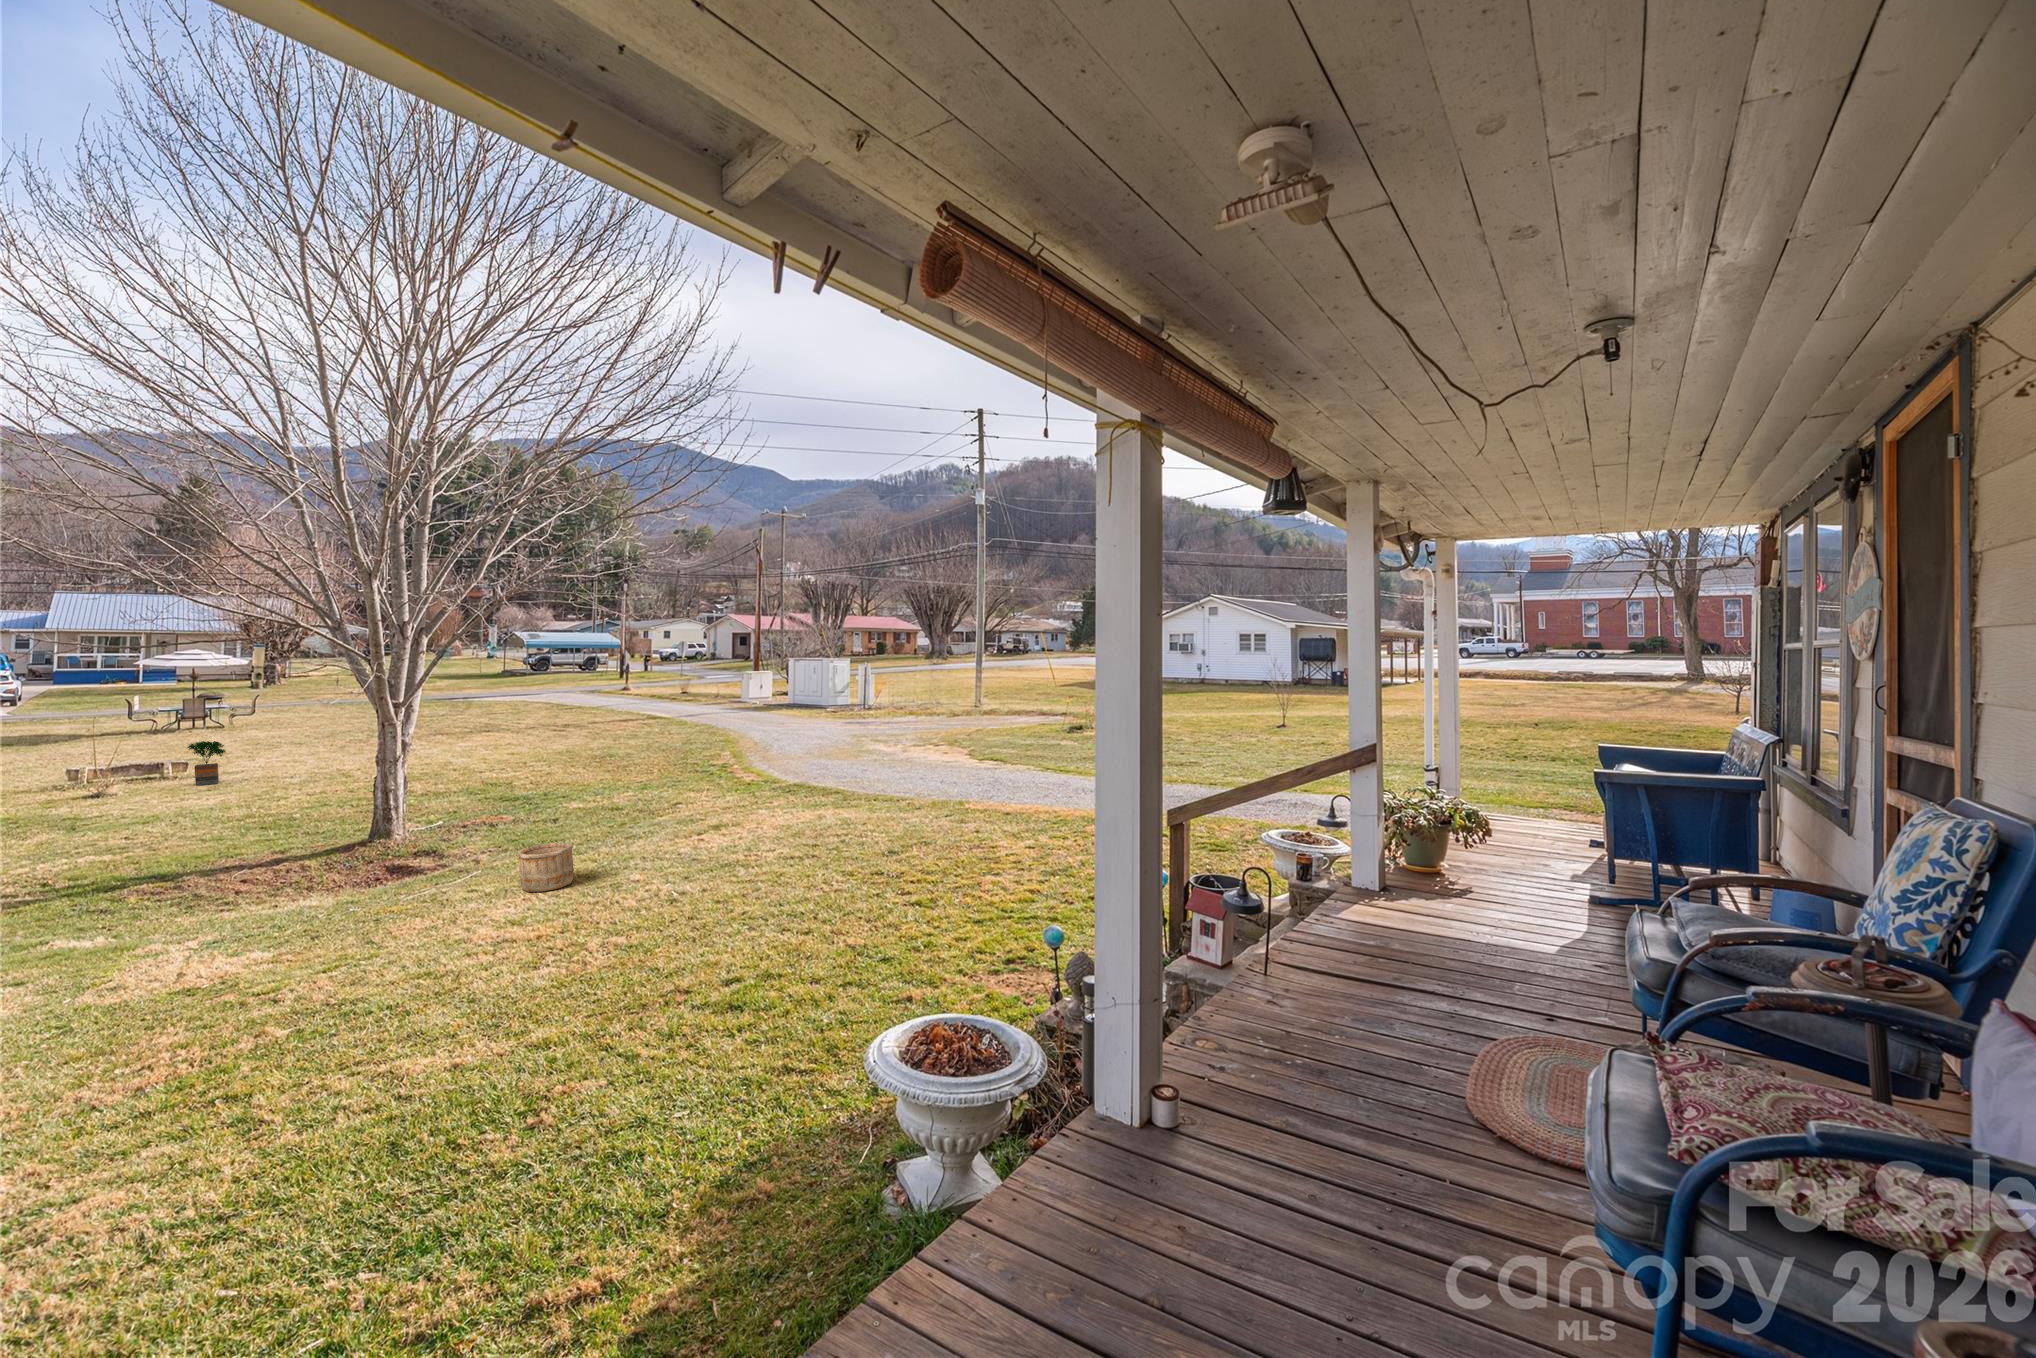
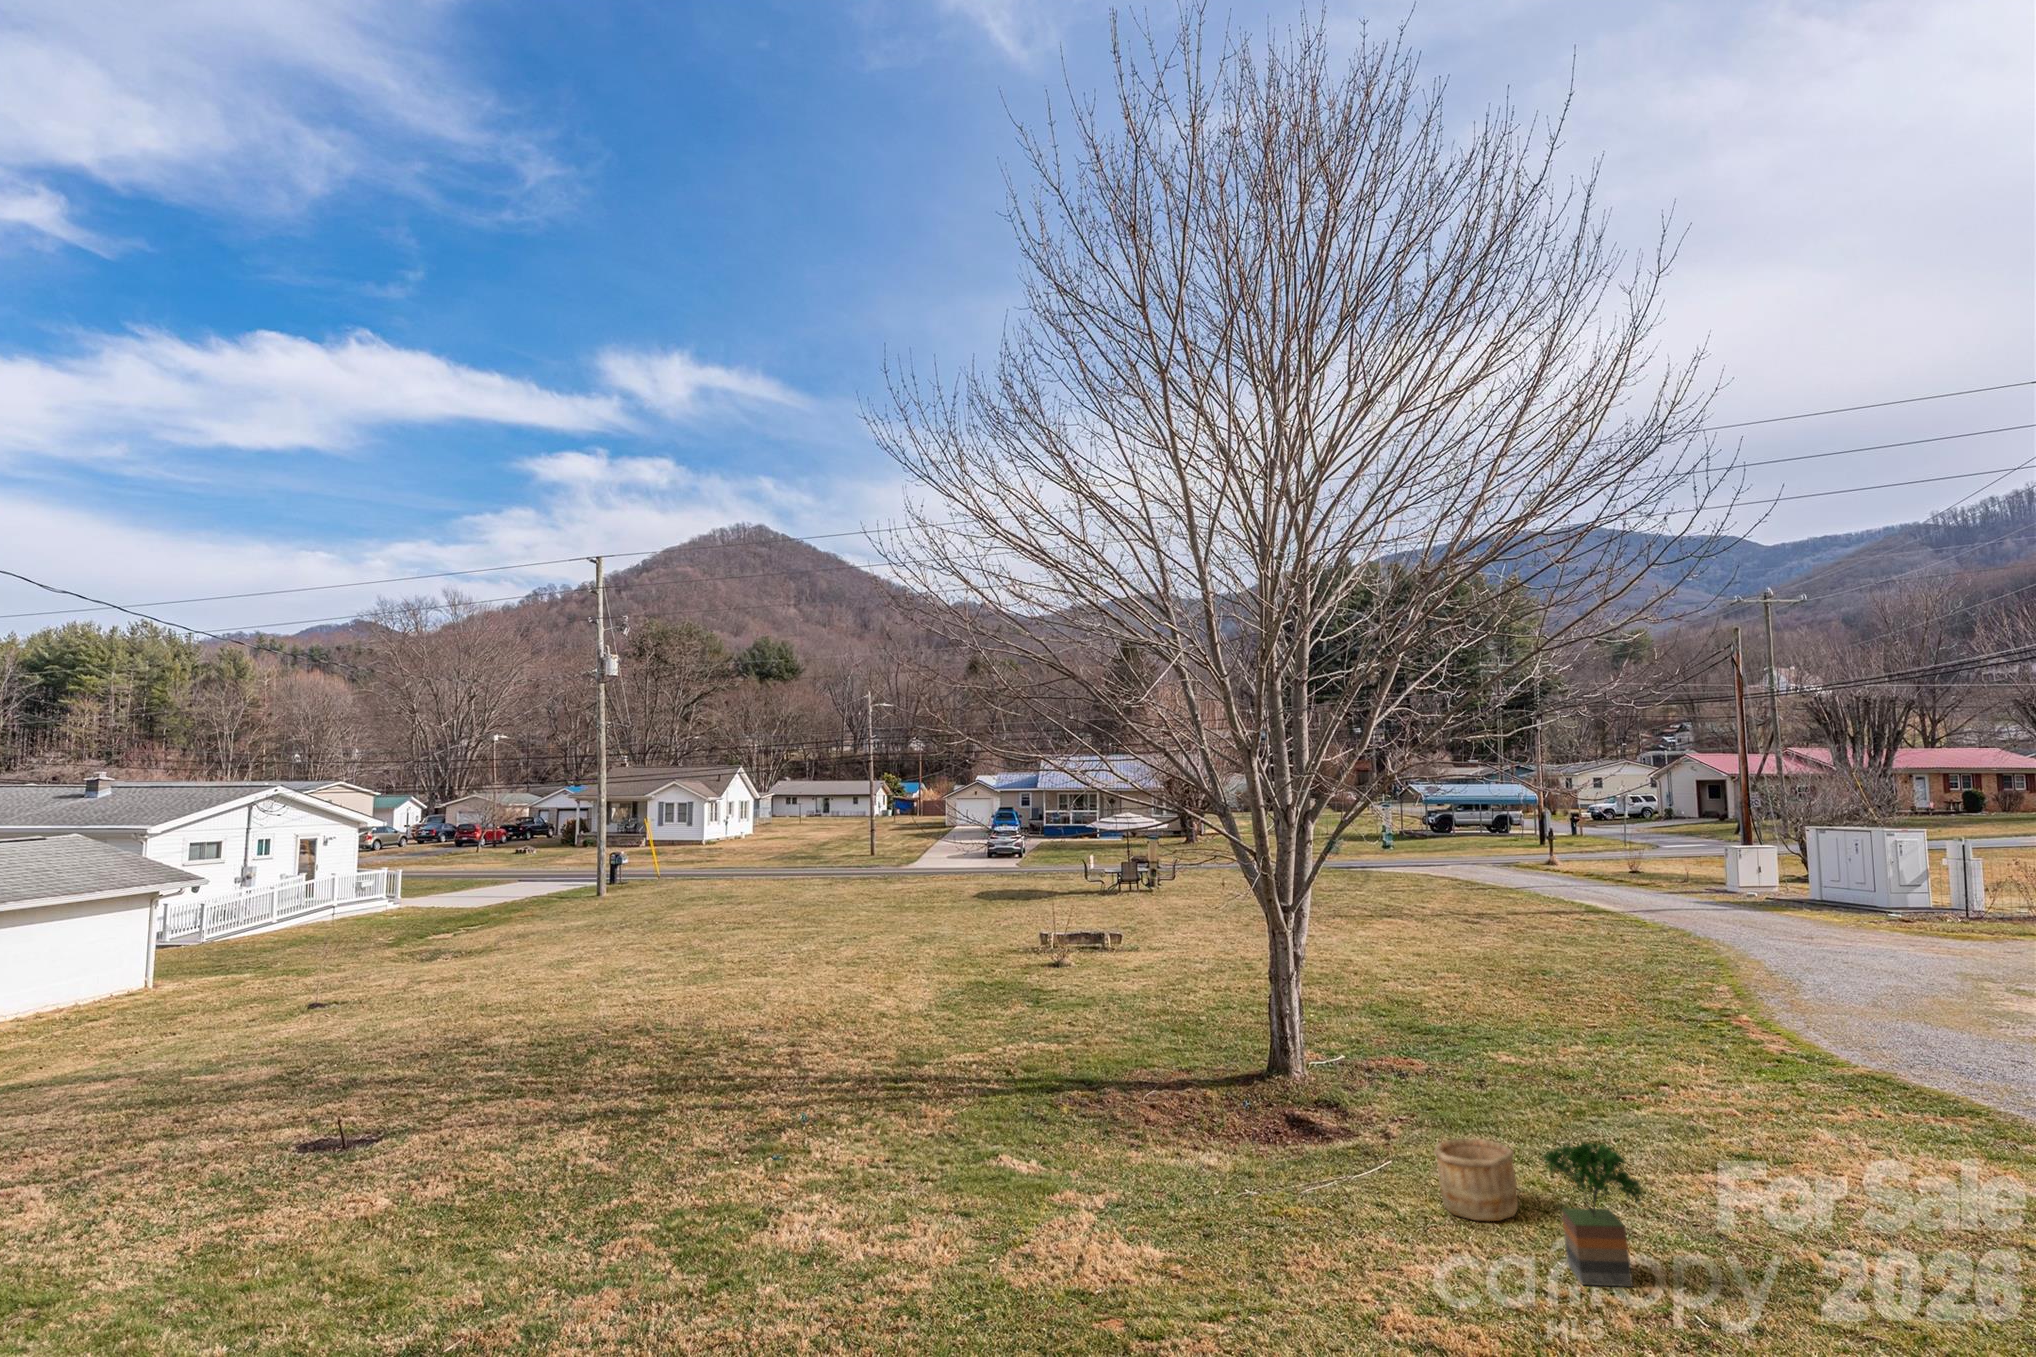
potted tree: present [188,741,226,785] -> present [1542,1143,1642,1287]

